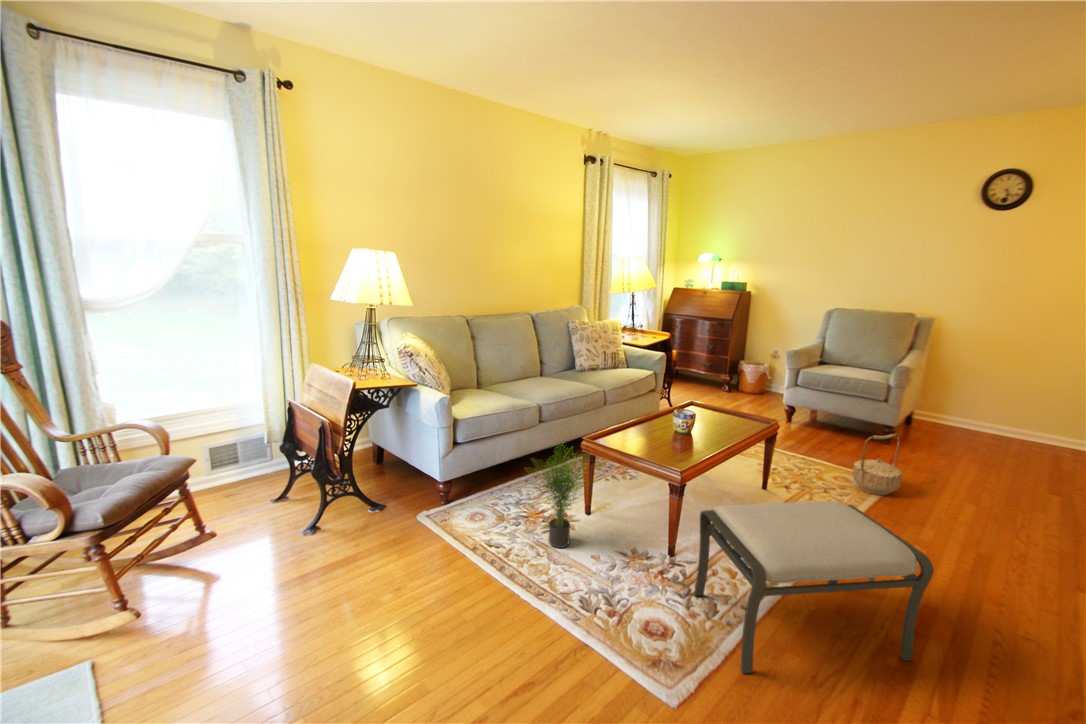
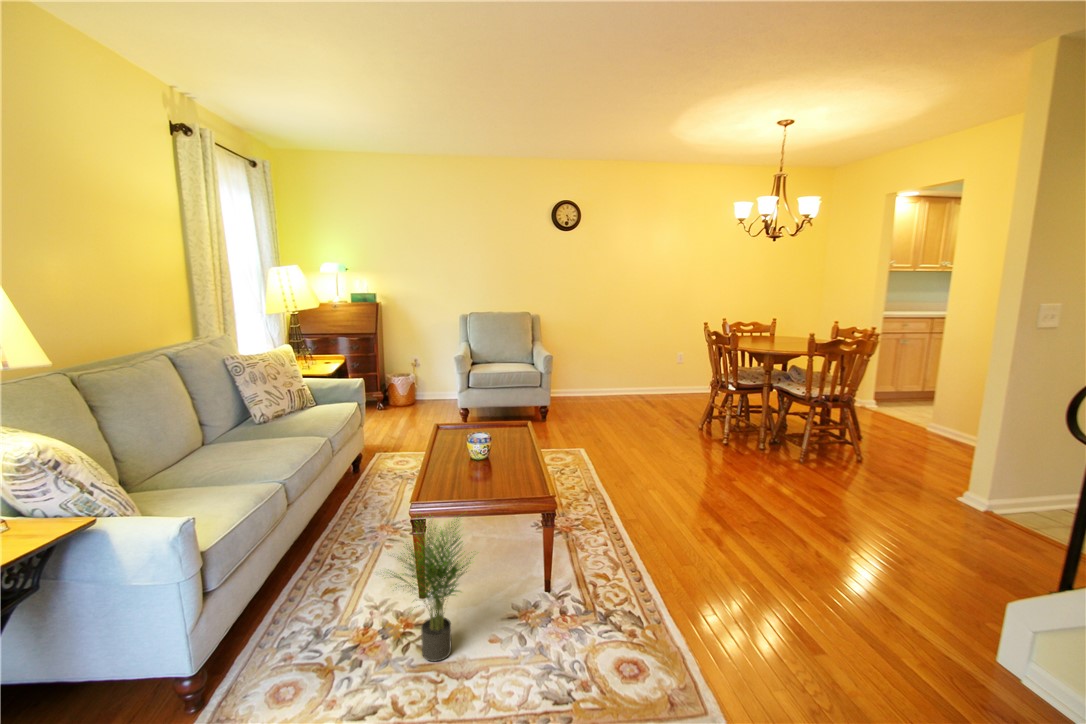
basket: present [853,434,902,495] -> none [574,413,609,469]
ottoman: present [694,501,934,674] -> none [608,473,756,653]

